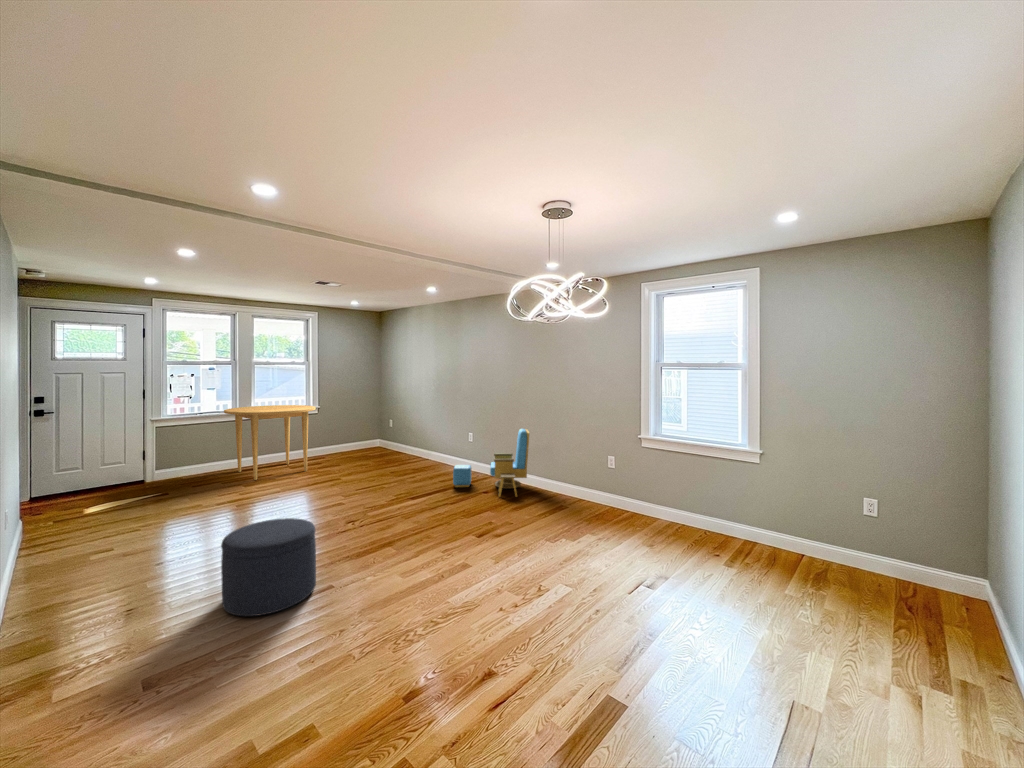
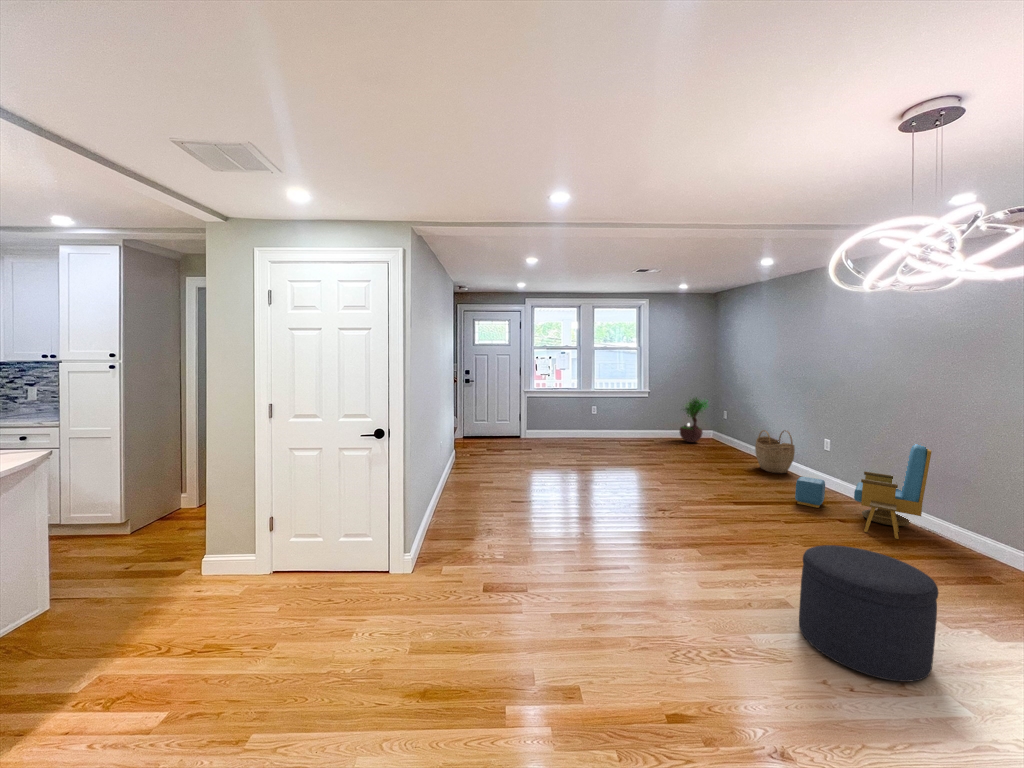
dining table: present [224,405,316,480] -> none [569,387,645,453]
potted tree: none [350,406,377,452] -> present [680,397,708,442]
woven basket: none [418,430,447,467] -> present [755,430,795,473]
ottoman: present [221,518,316,616] -> present [799,545,938,682]

